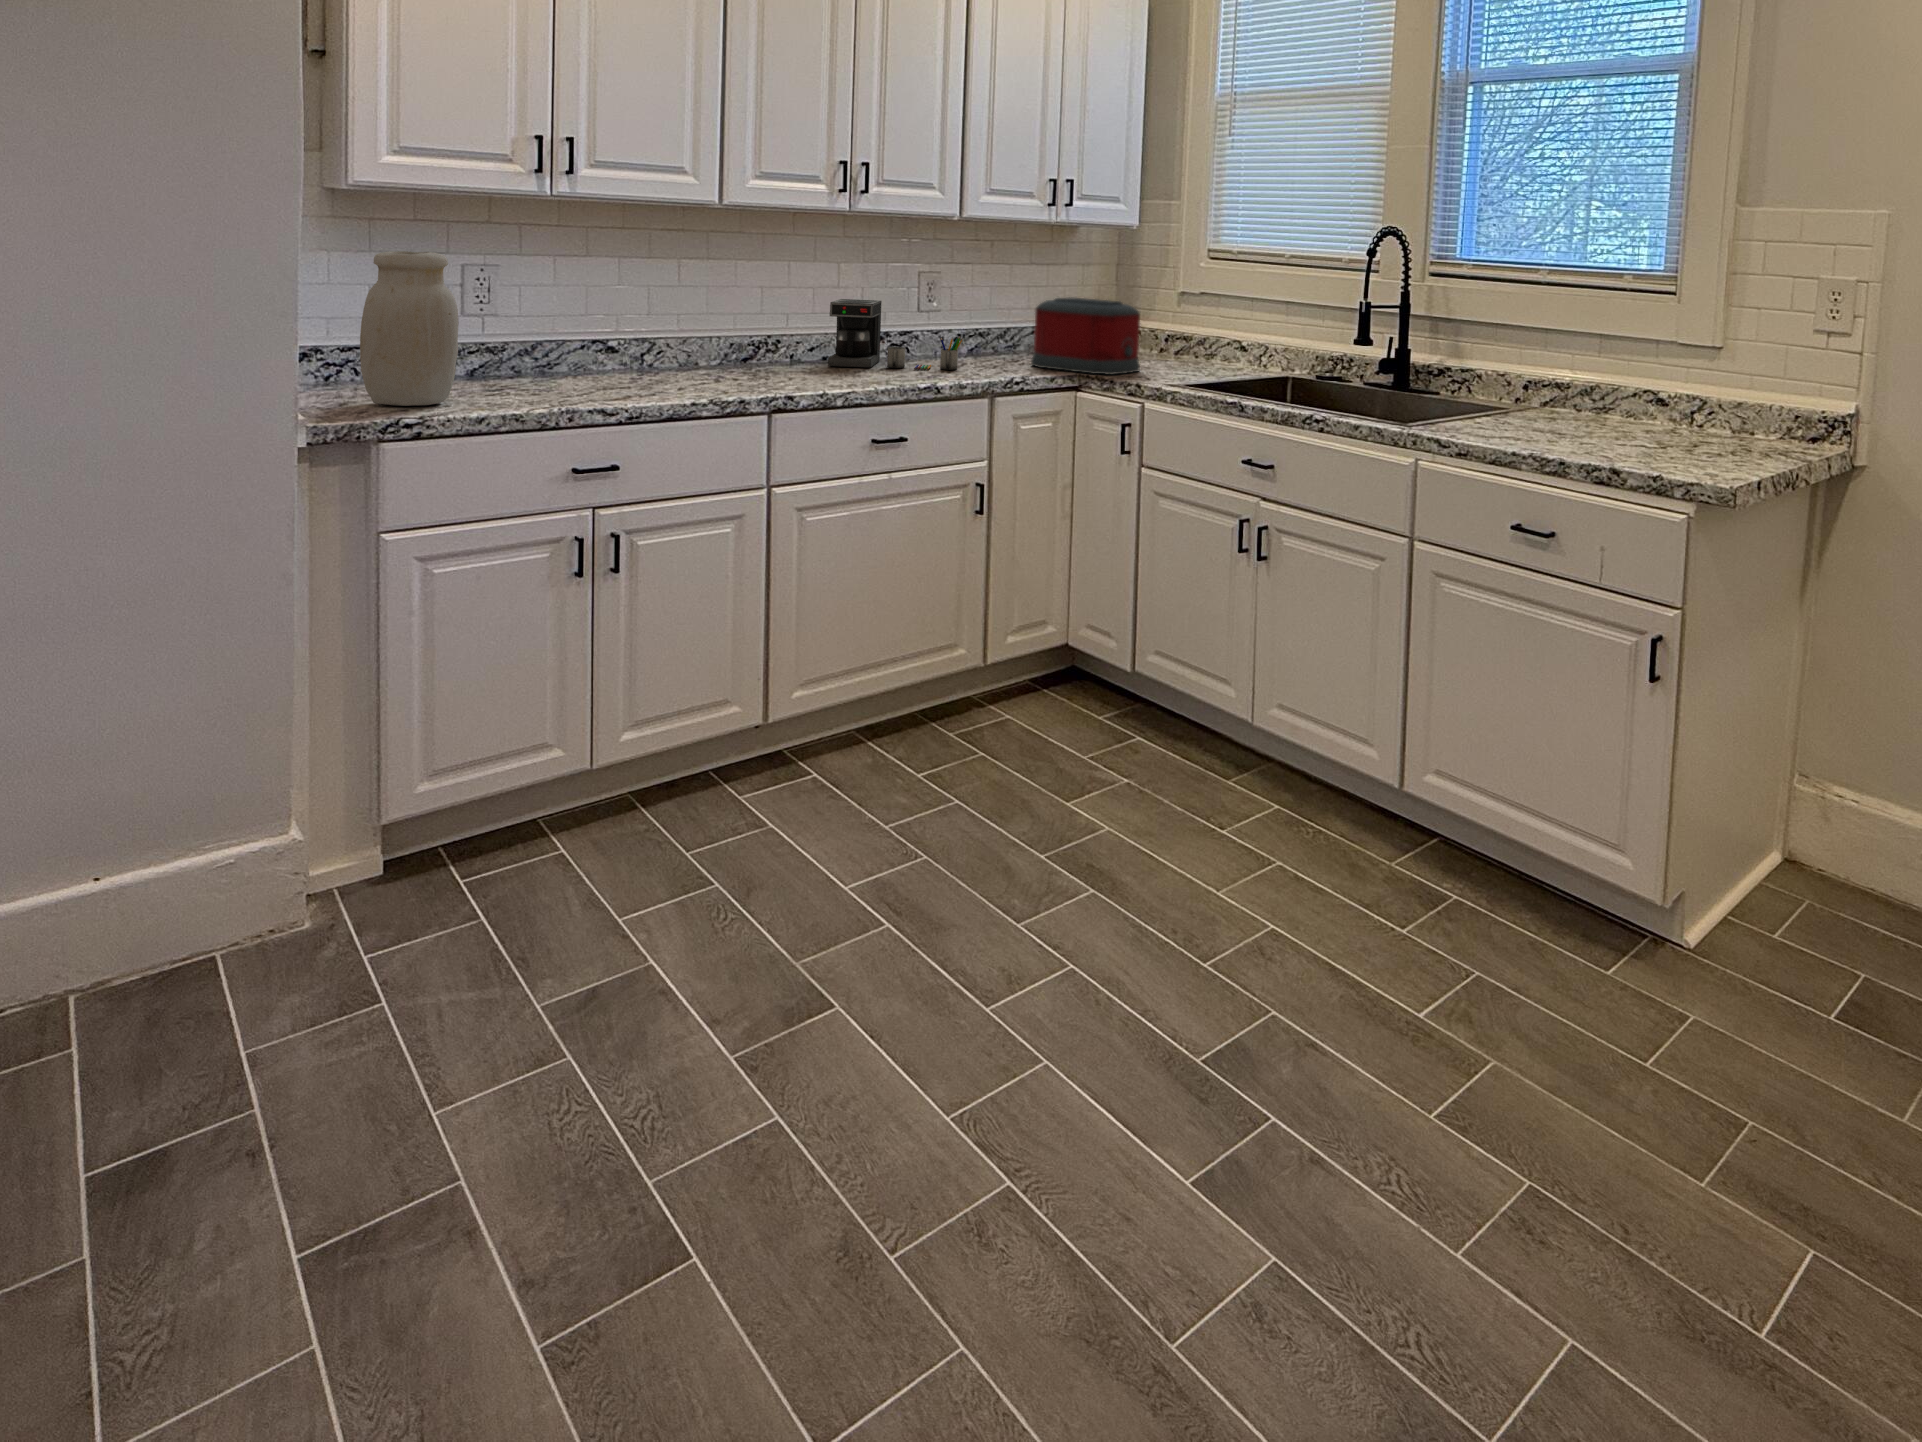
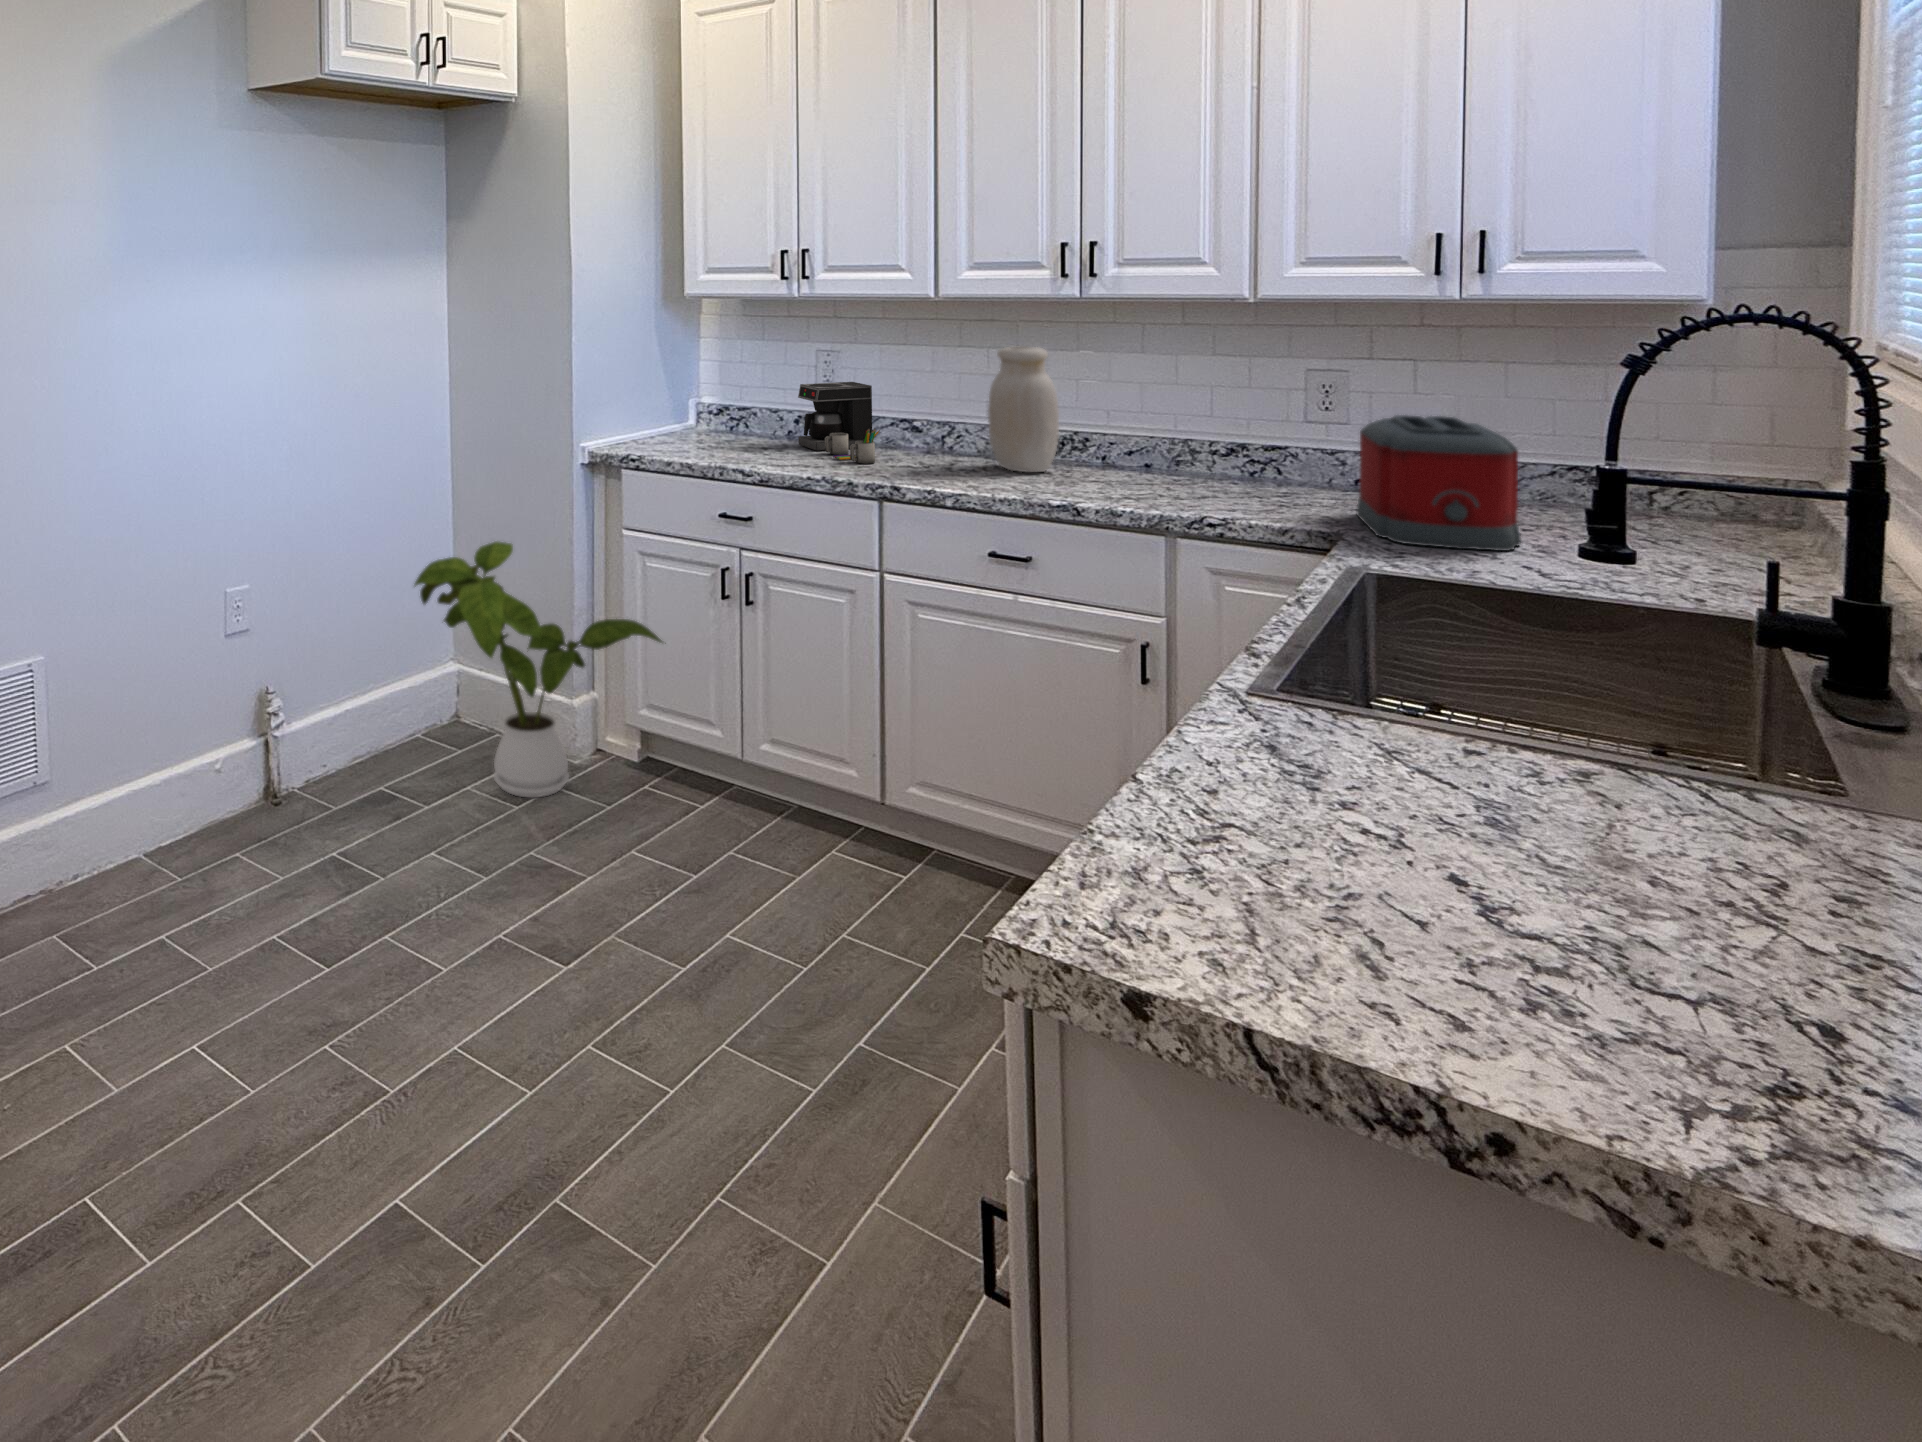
jar: present [360,251,459,406] -> present [988,346,1059,472]
coffee maker: present [828,299,963,370] -> present [798,382,880,464]
house plant: none [32,576,524,1018] -> present [415,541,662,797]

